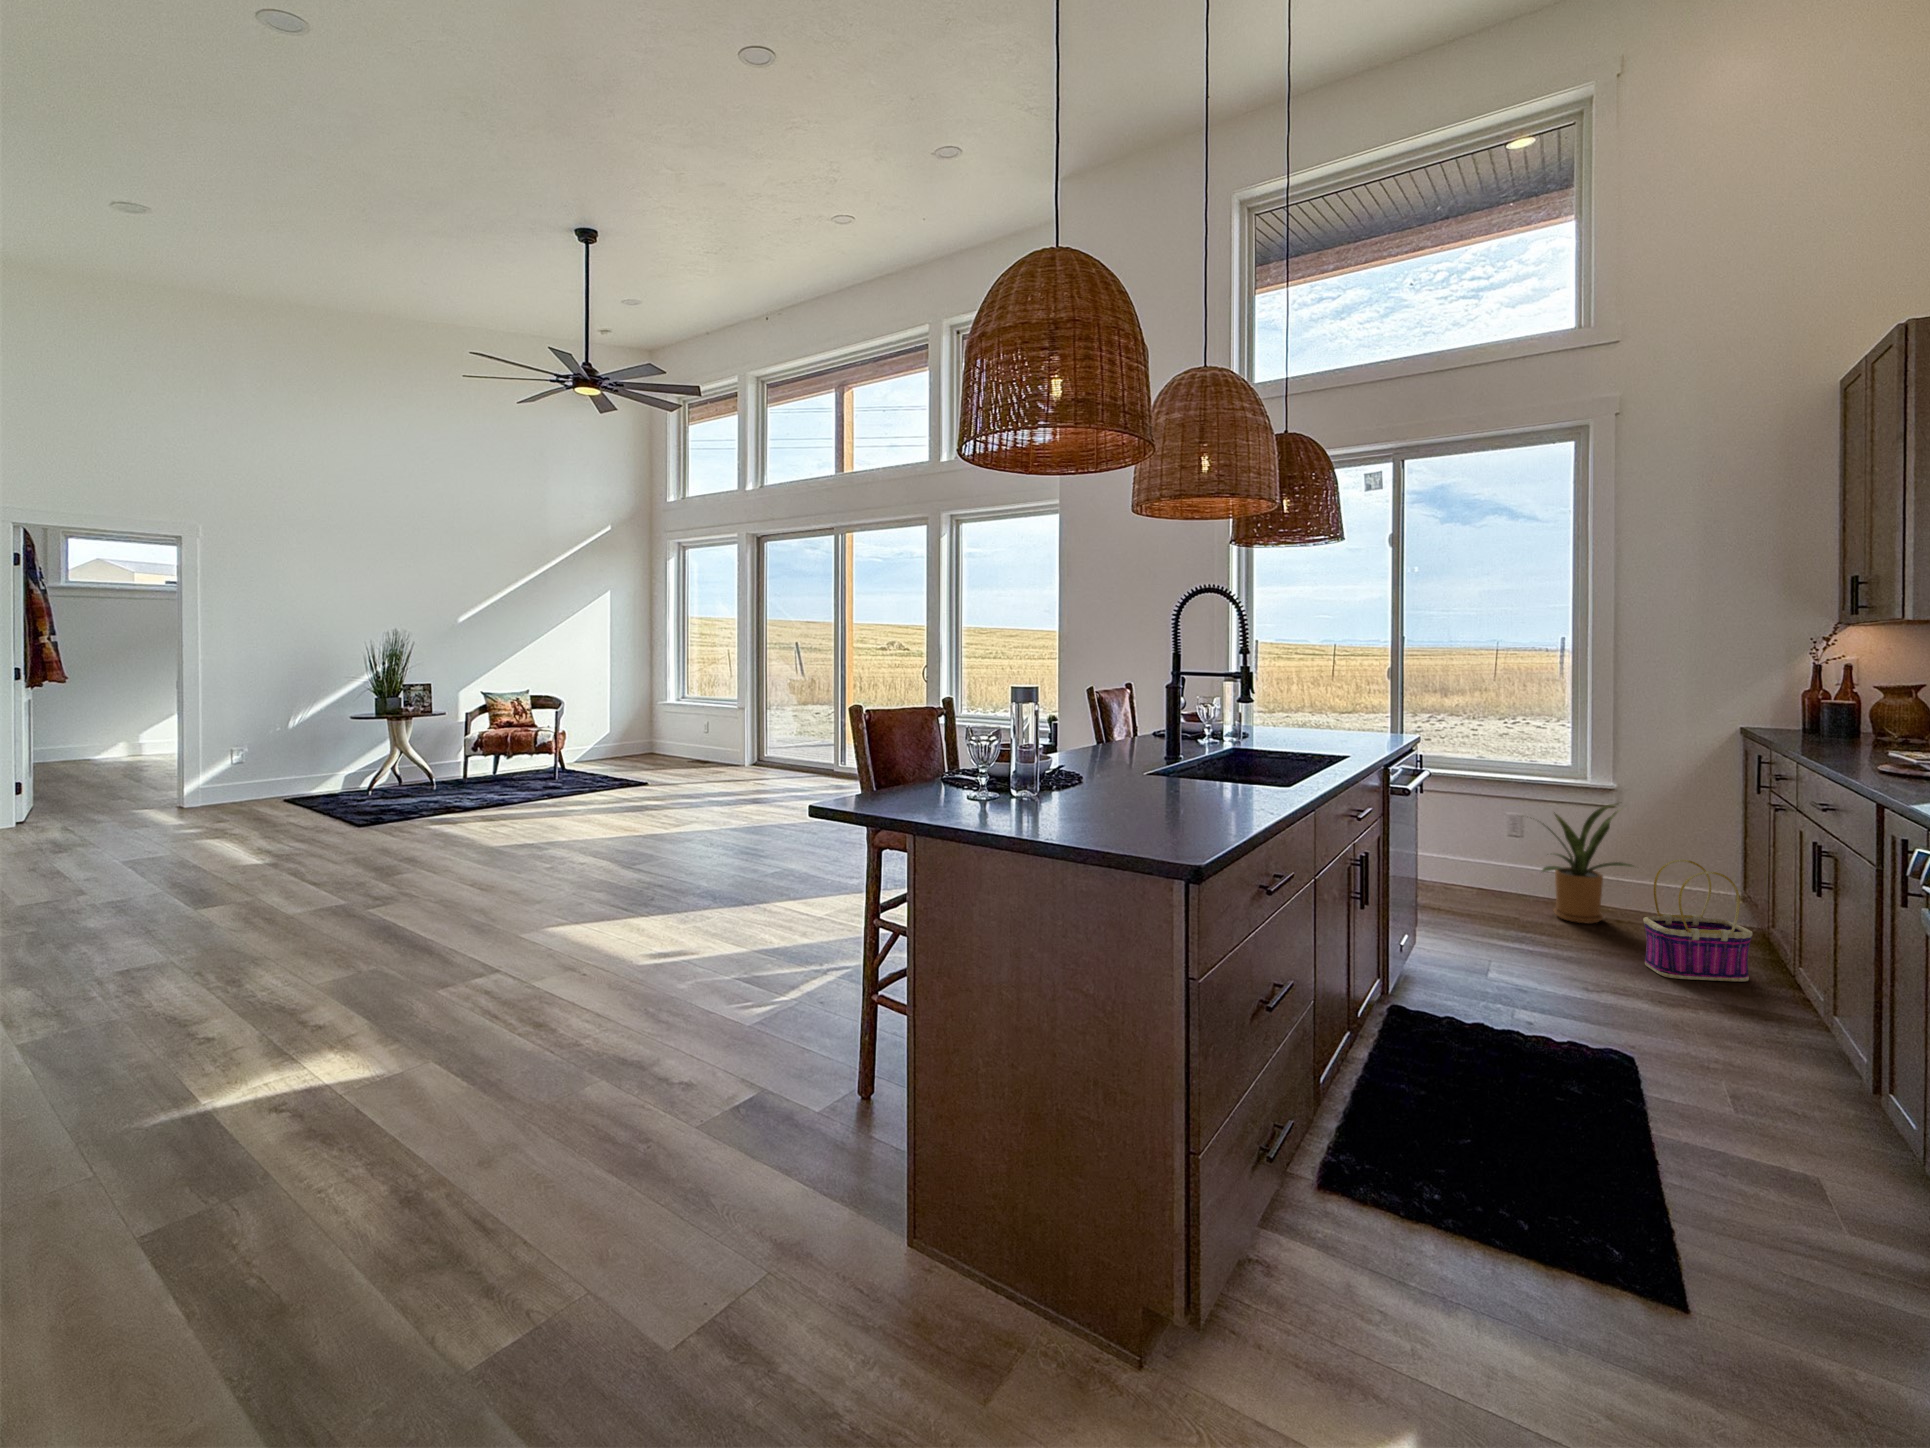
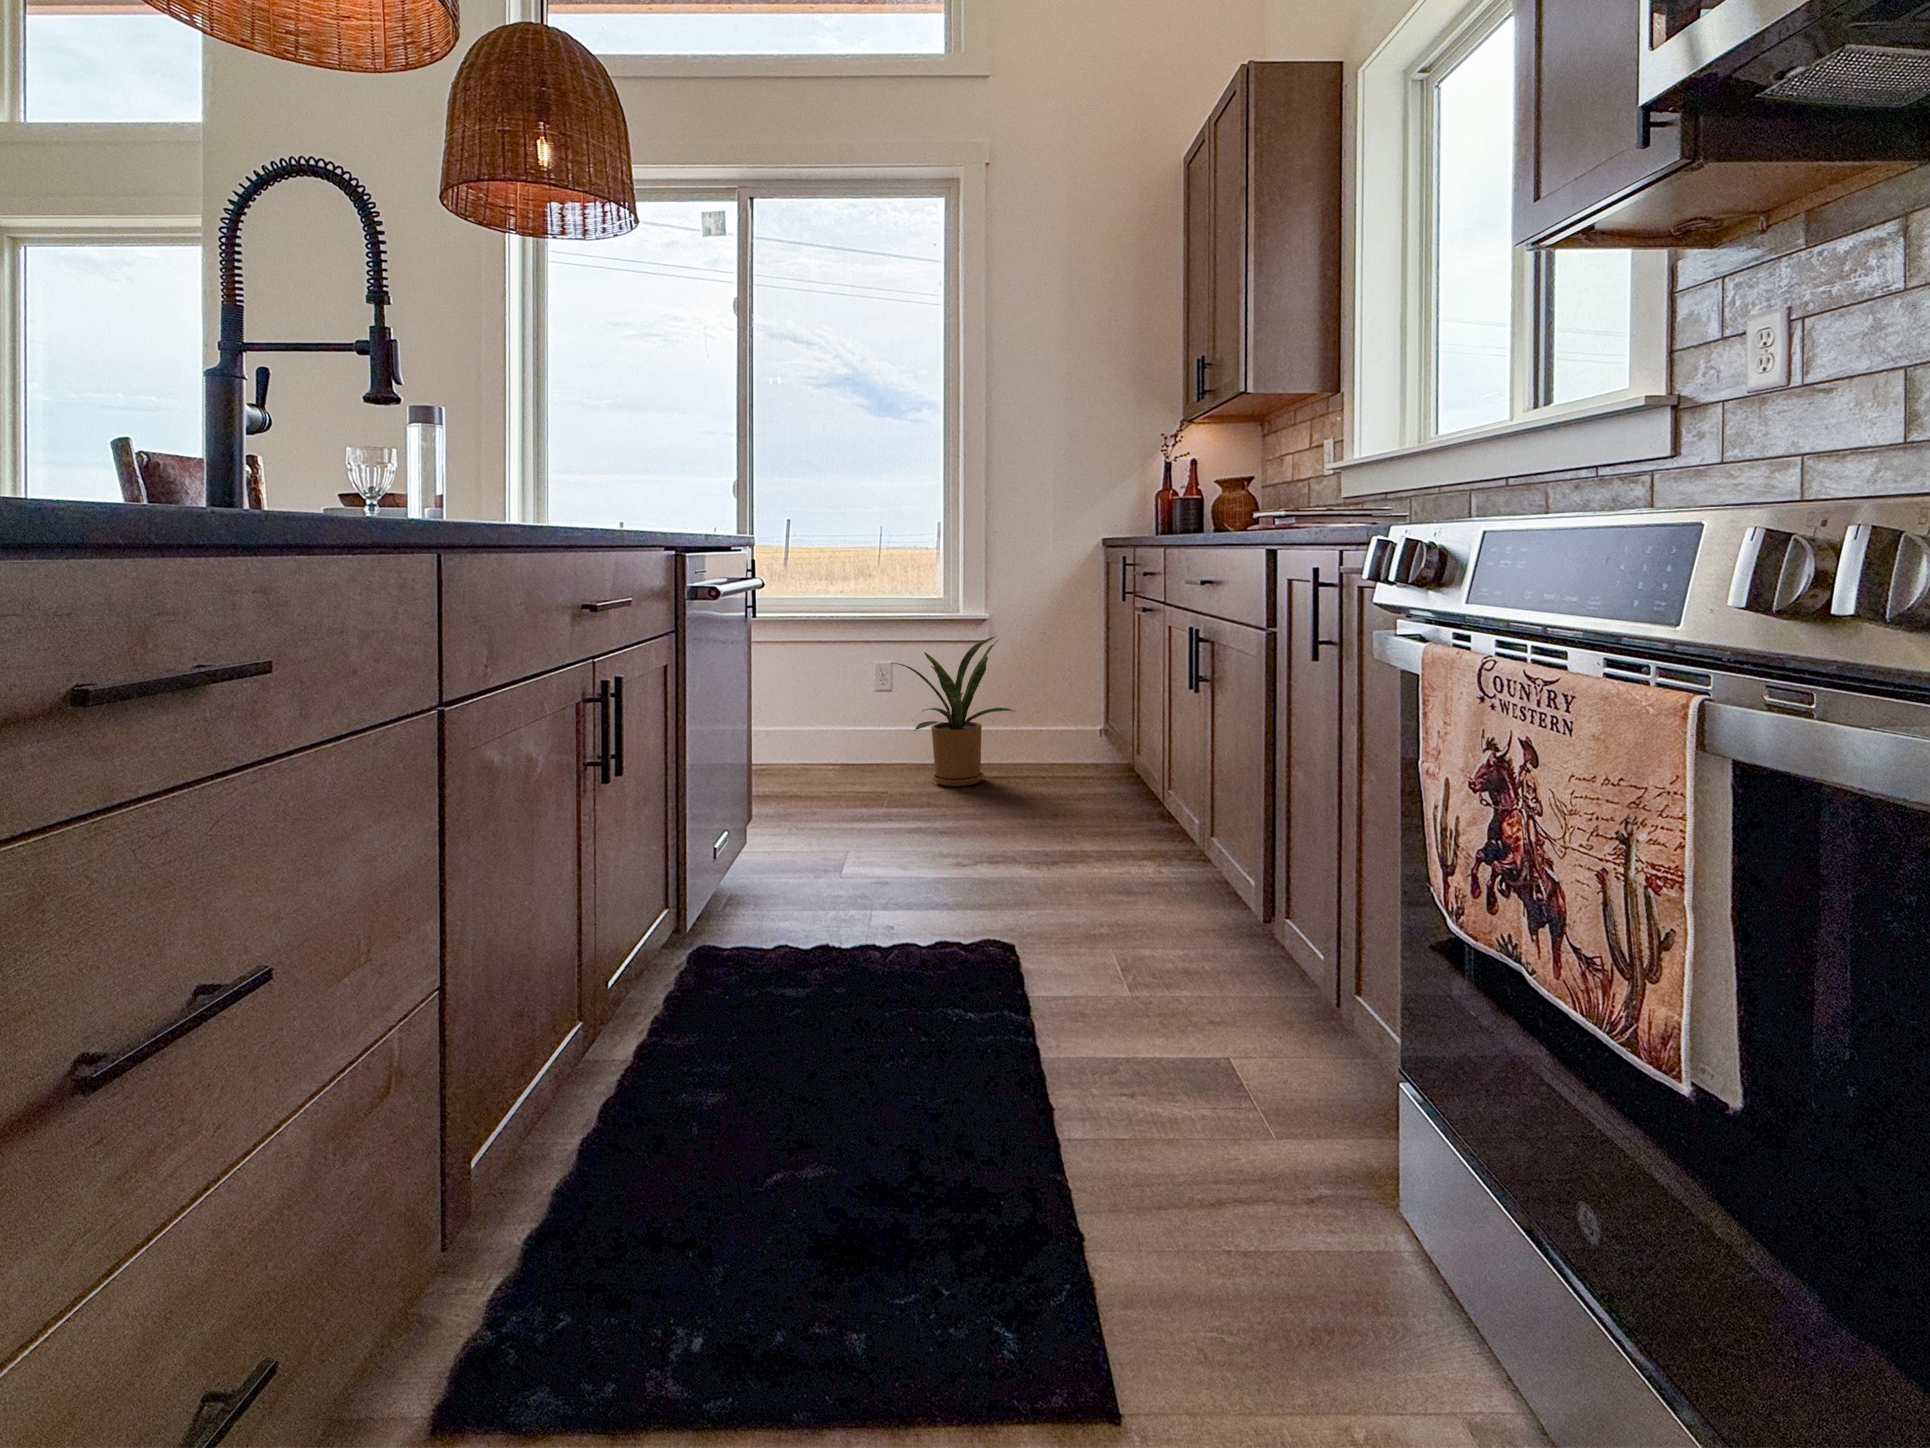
basket: present [1644,860,1753,981] -> none [1022,686,1126,829]

